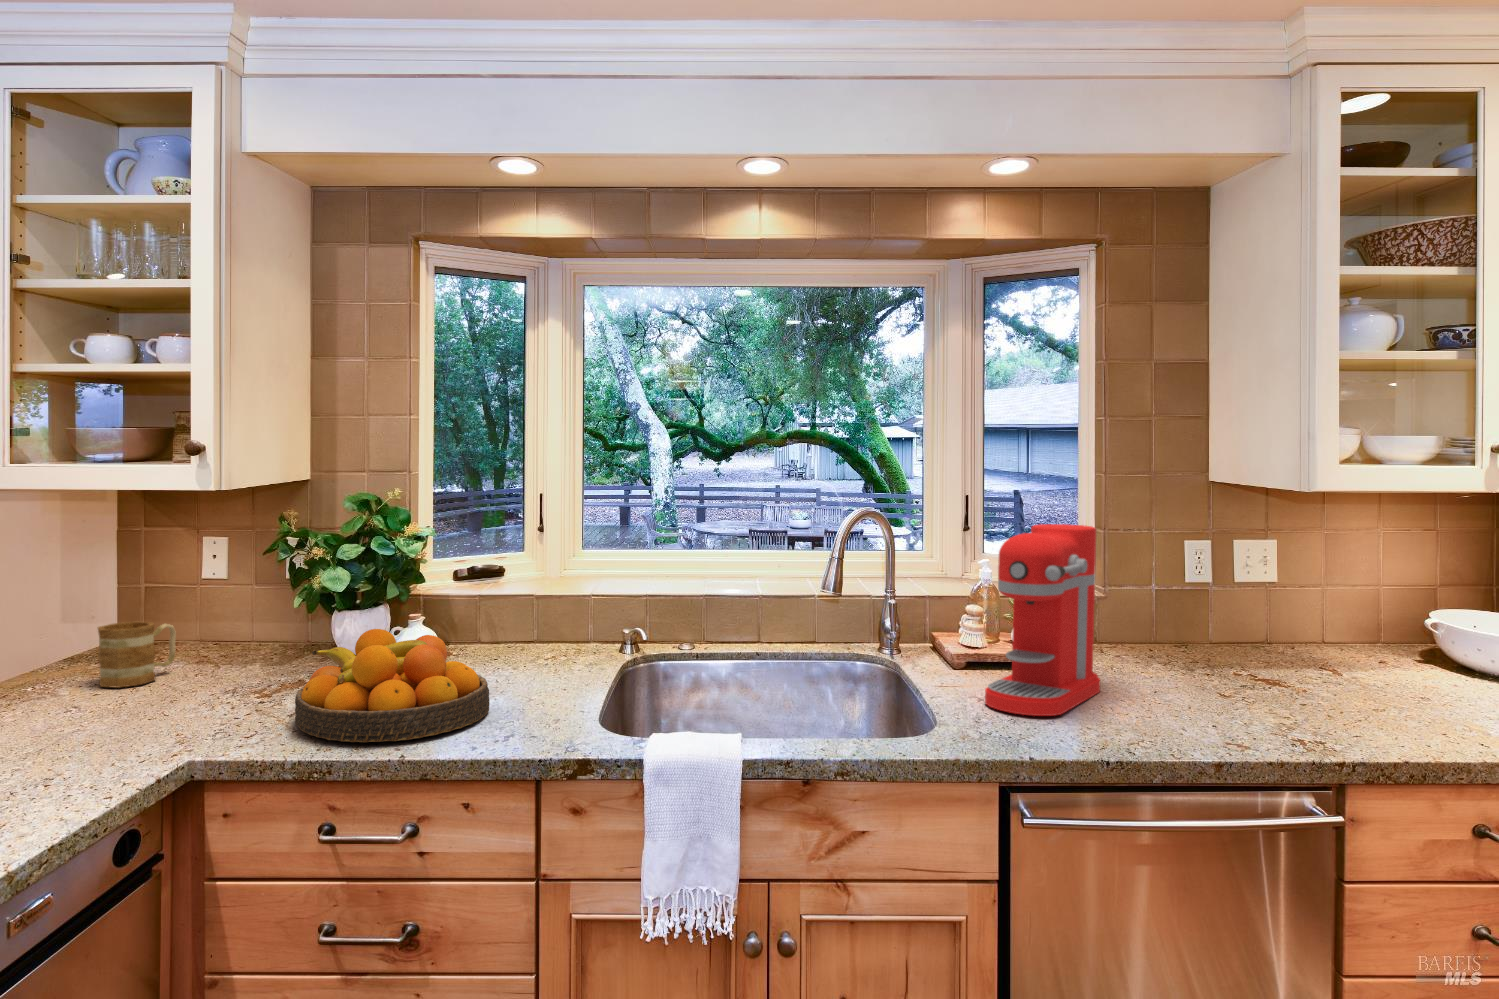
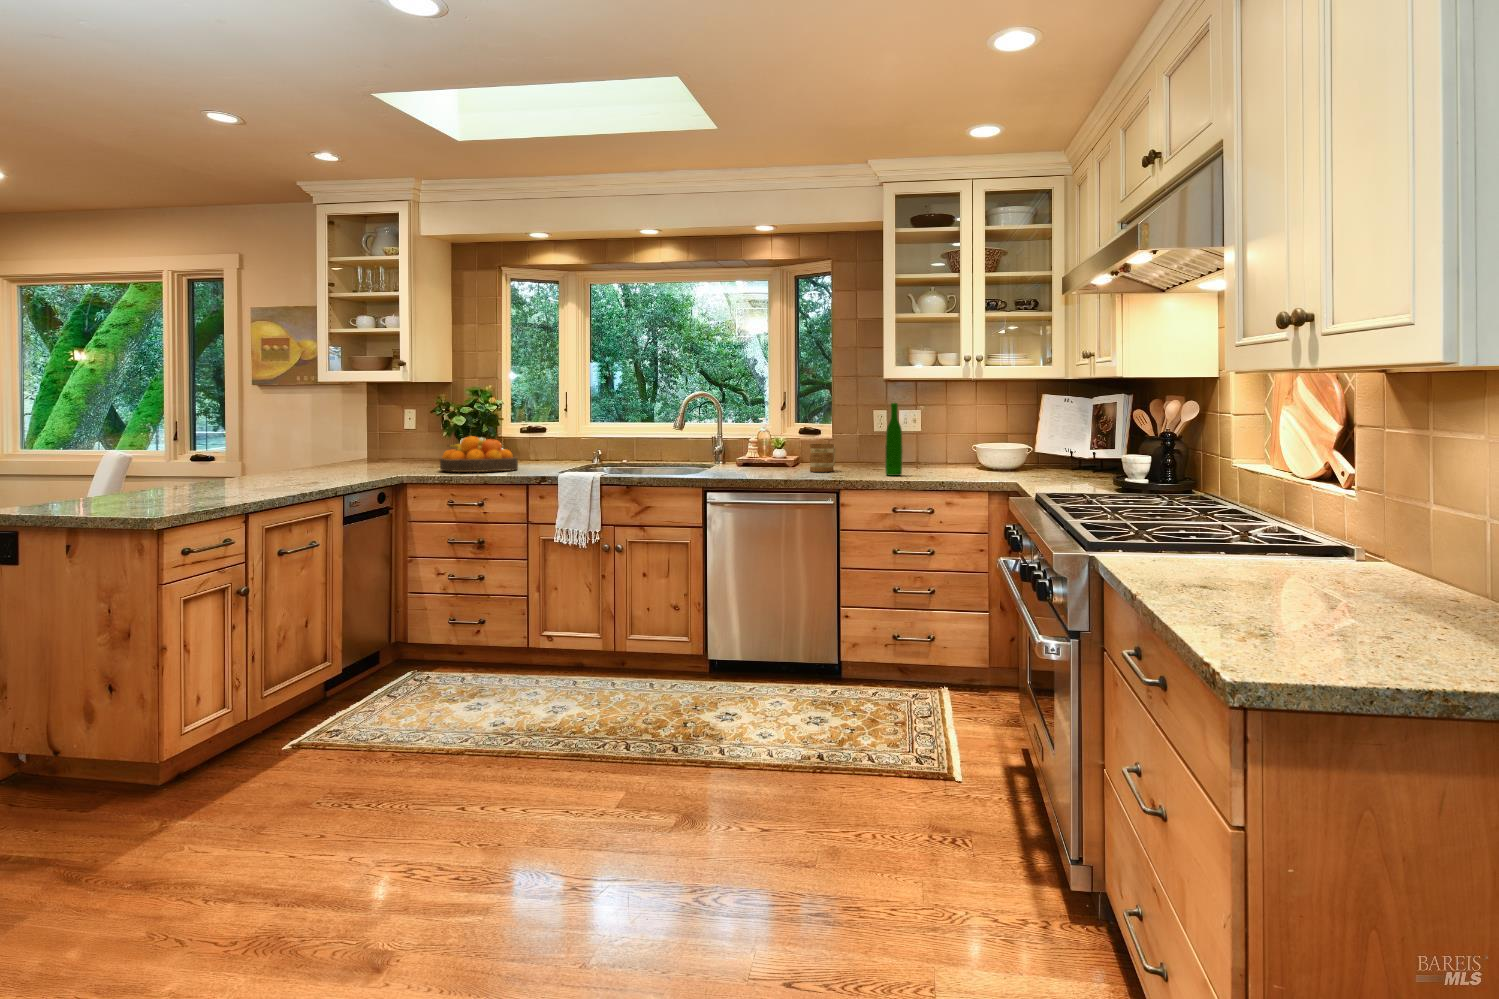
coffee maker: present [985,524,1100,716] -> none [729,392,792,470]
wine bottle: none [1415,580,1466,755] -> present [885,403,903,476]
mug: present [98,622,176,688] -> present [810,444,836,472]

